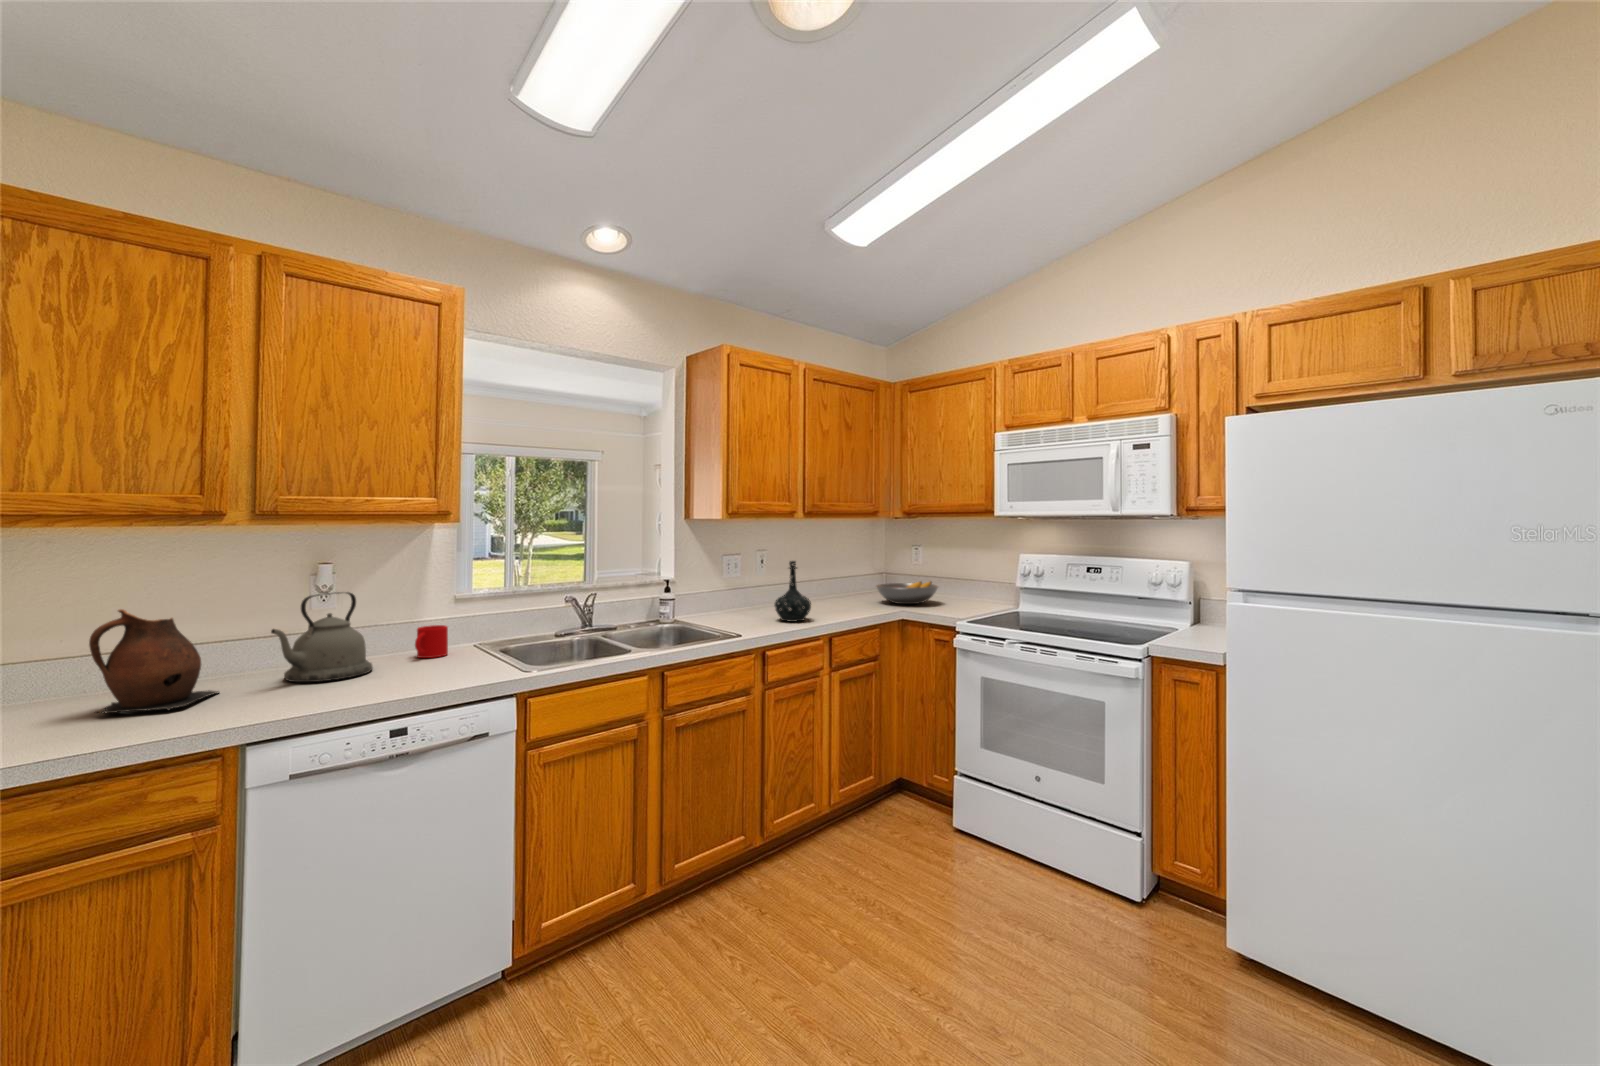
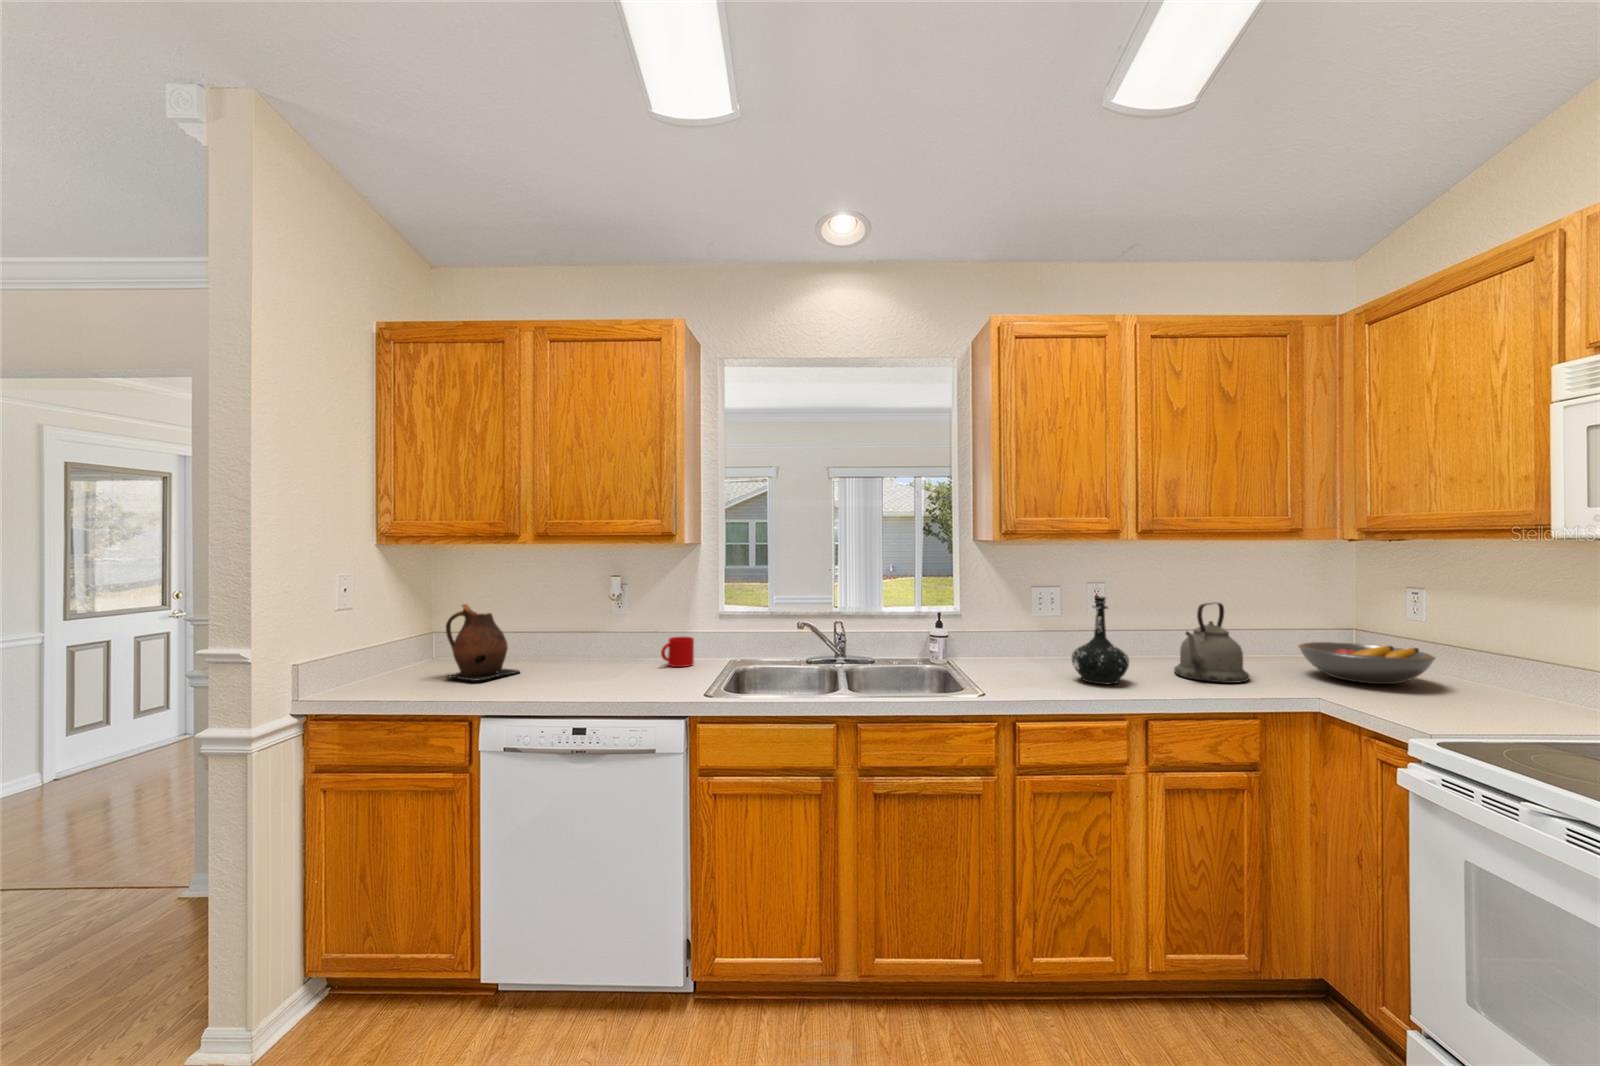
kettle: present [271,592,373,682] -> present [1174,602,1250,683]

